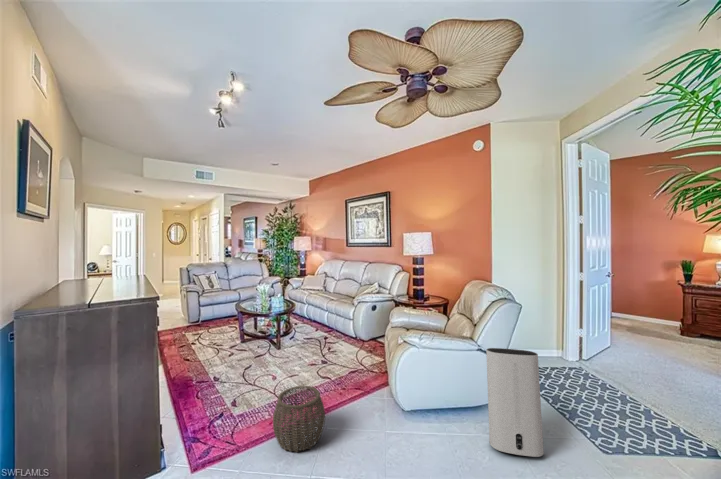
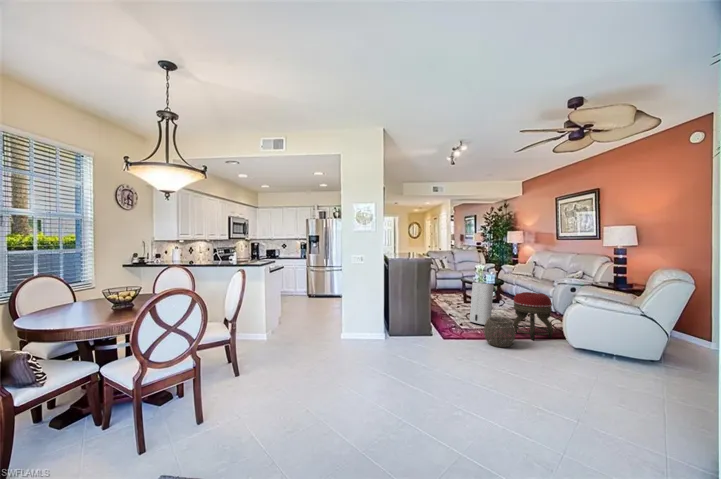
footstool: none [315,328,367,407] -> present [513,292,553,340]
air purifier: present [486,348,544,457] -> present [470,282,494,325]

